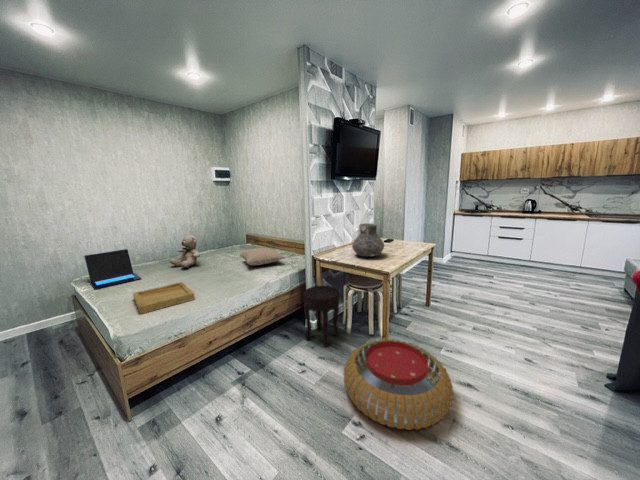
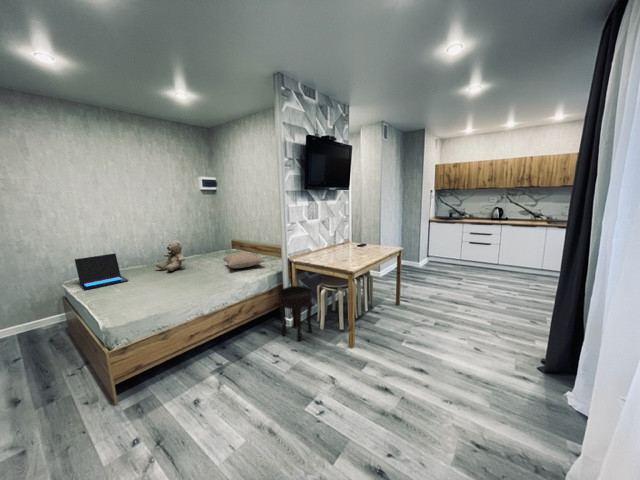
vase: present [352,223,384,257] -> none [324,229,353,259]
tray: present [133,282,195,314] -> none [121,283,178,310]
pouf: present [344,340,453,430] -> none [310,332,403,405]

